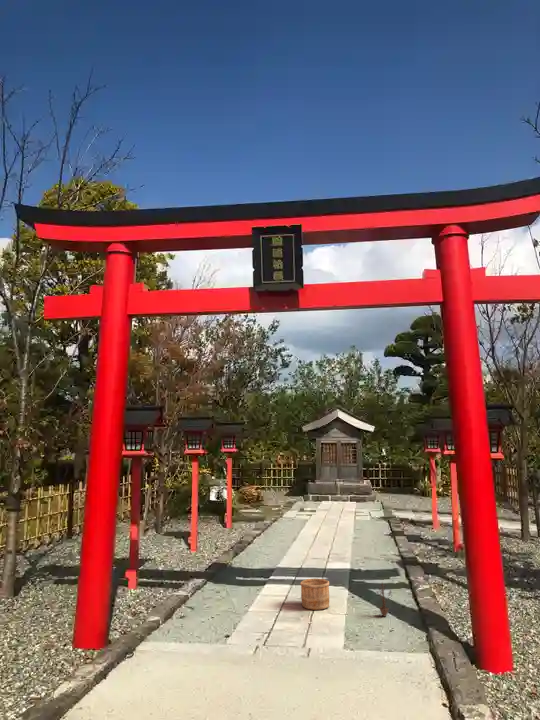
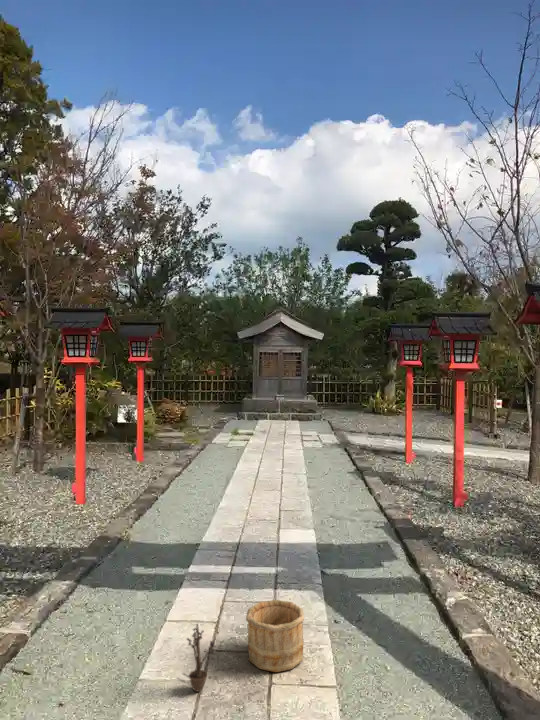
decorative plant: present [377,584,391,616] -> present [183,624,214,692]

